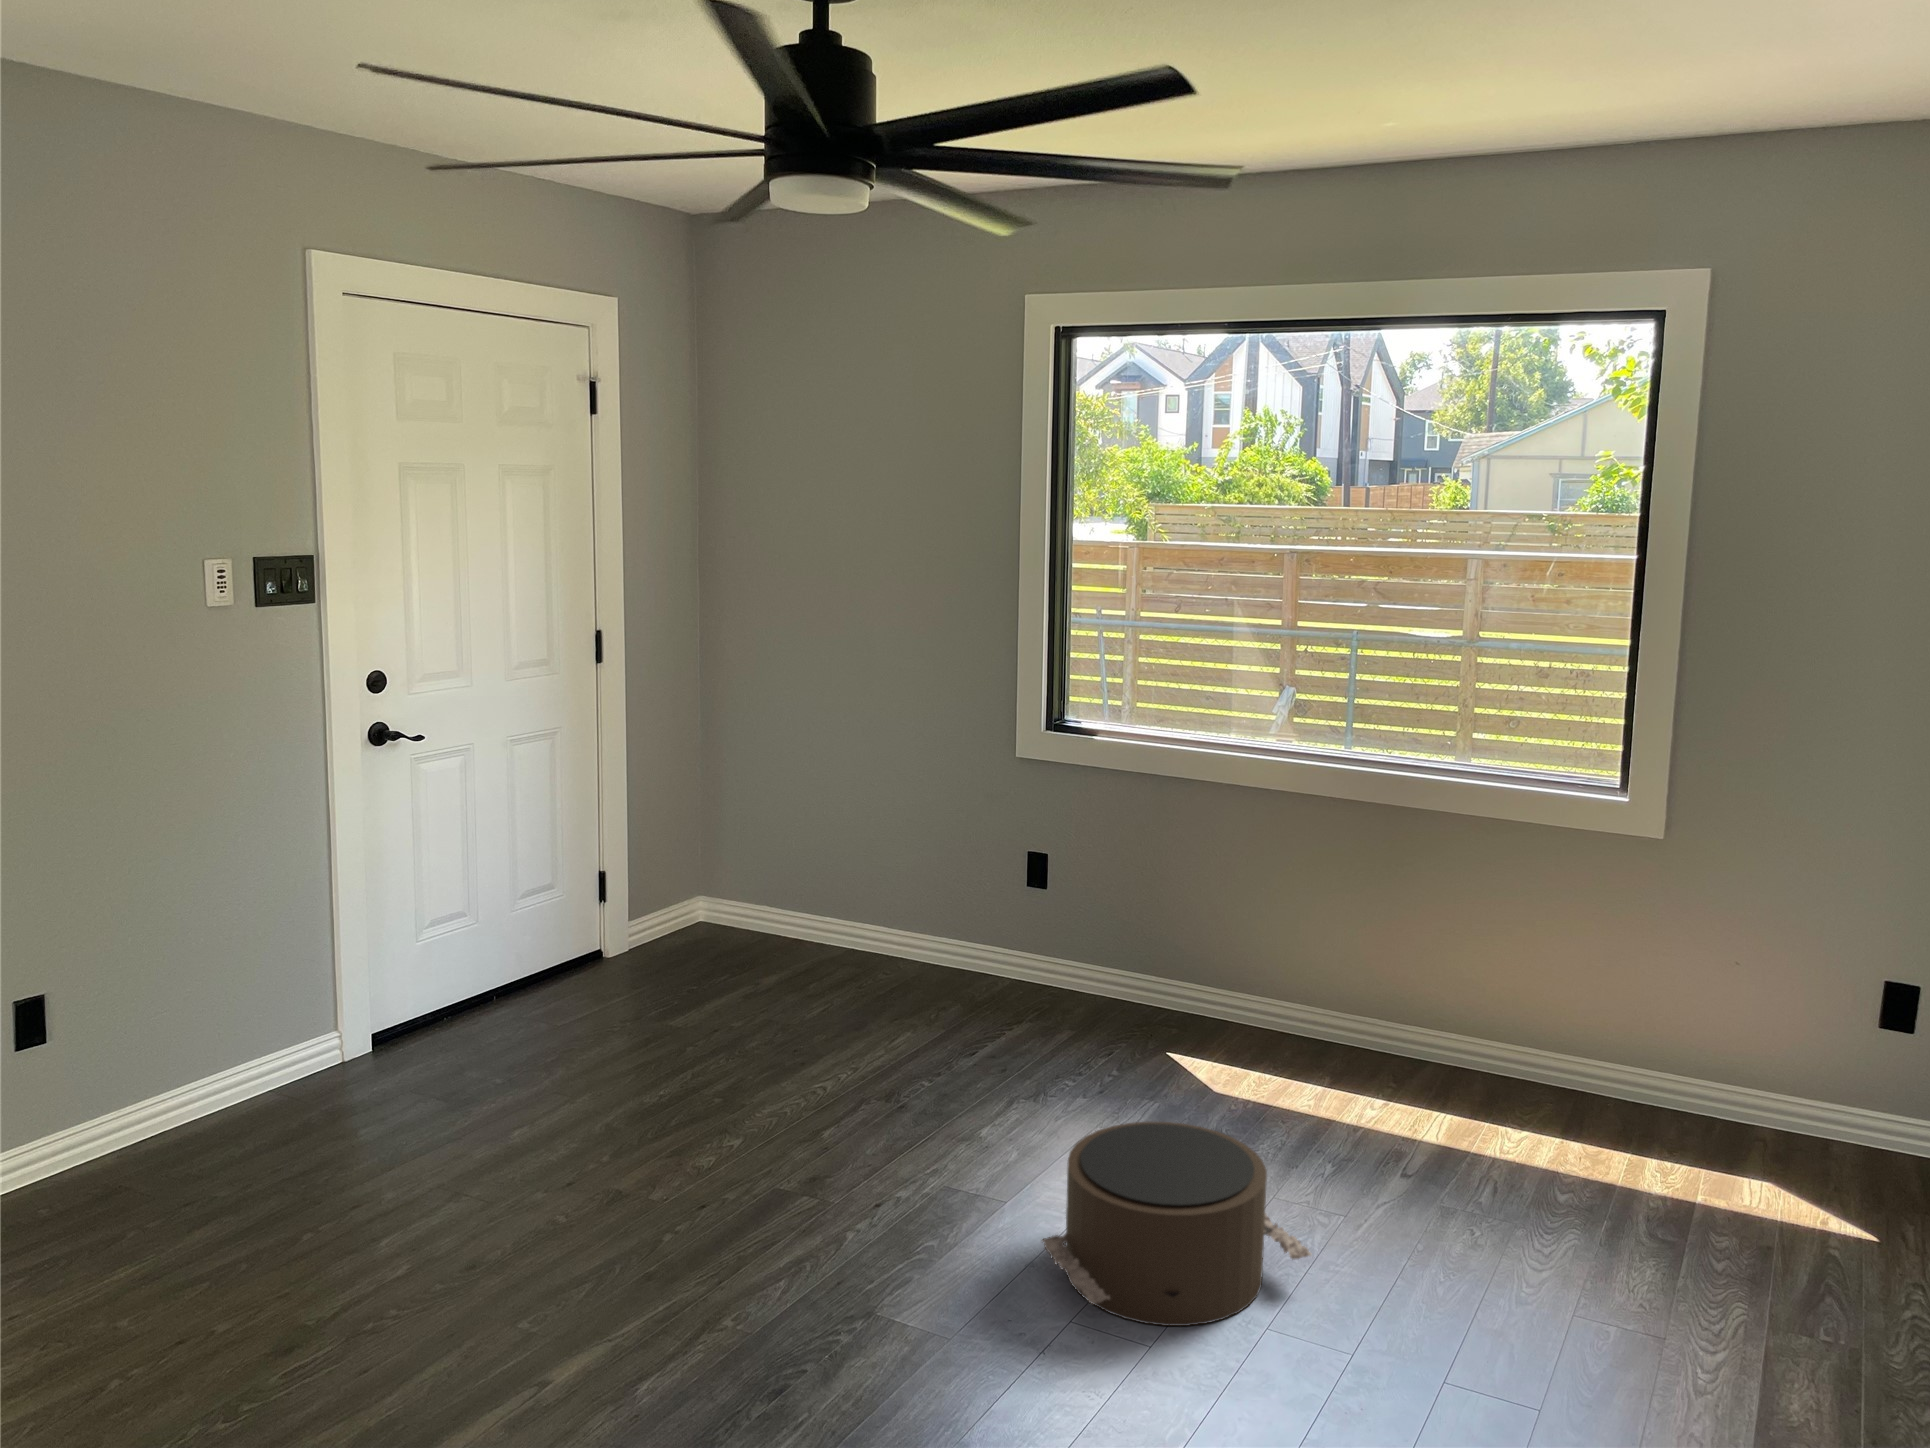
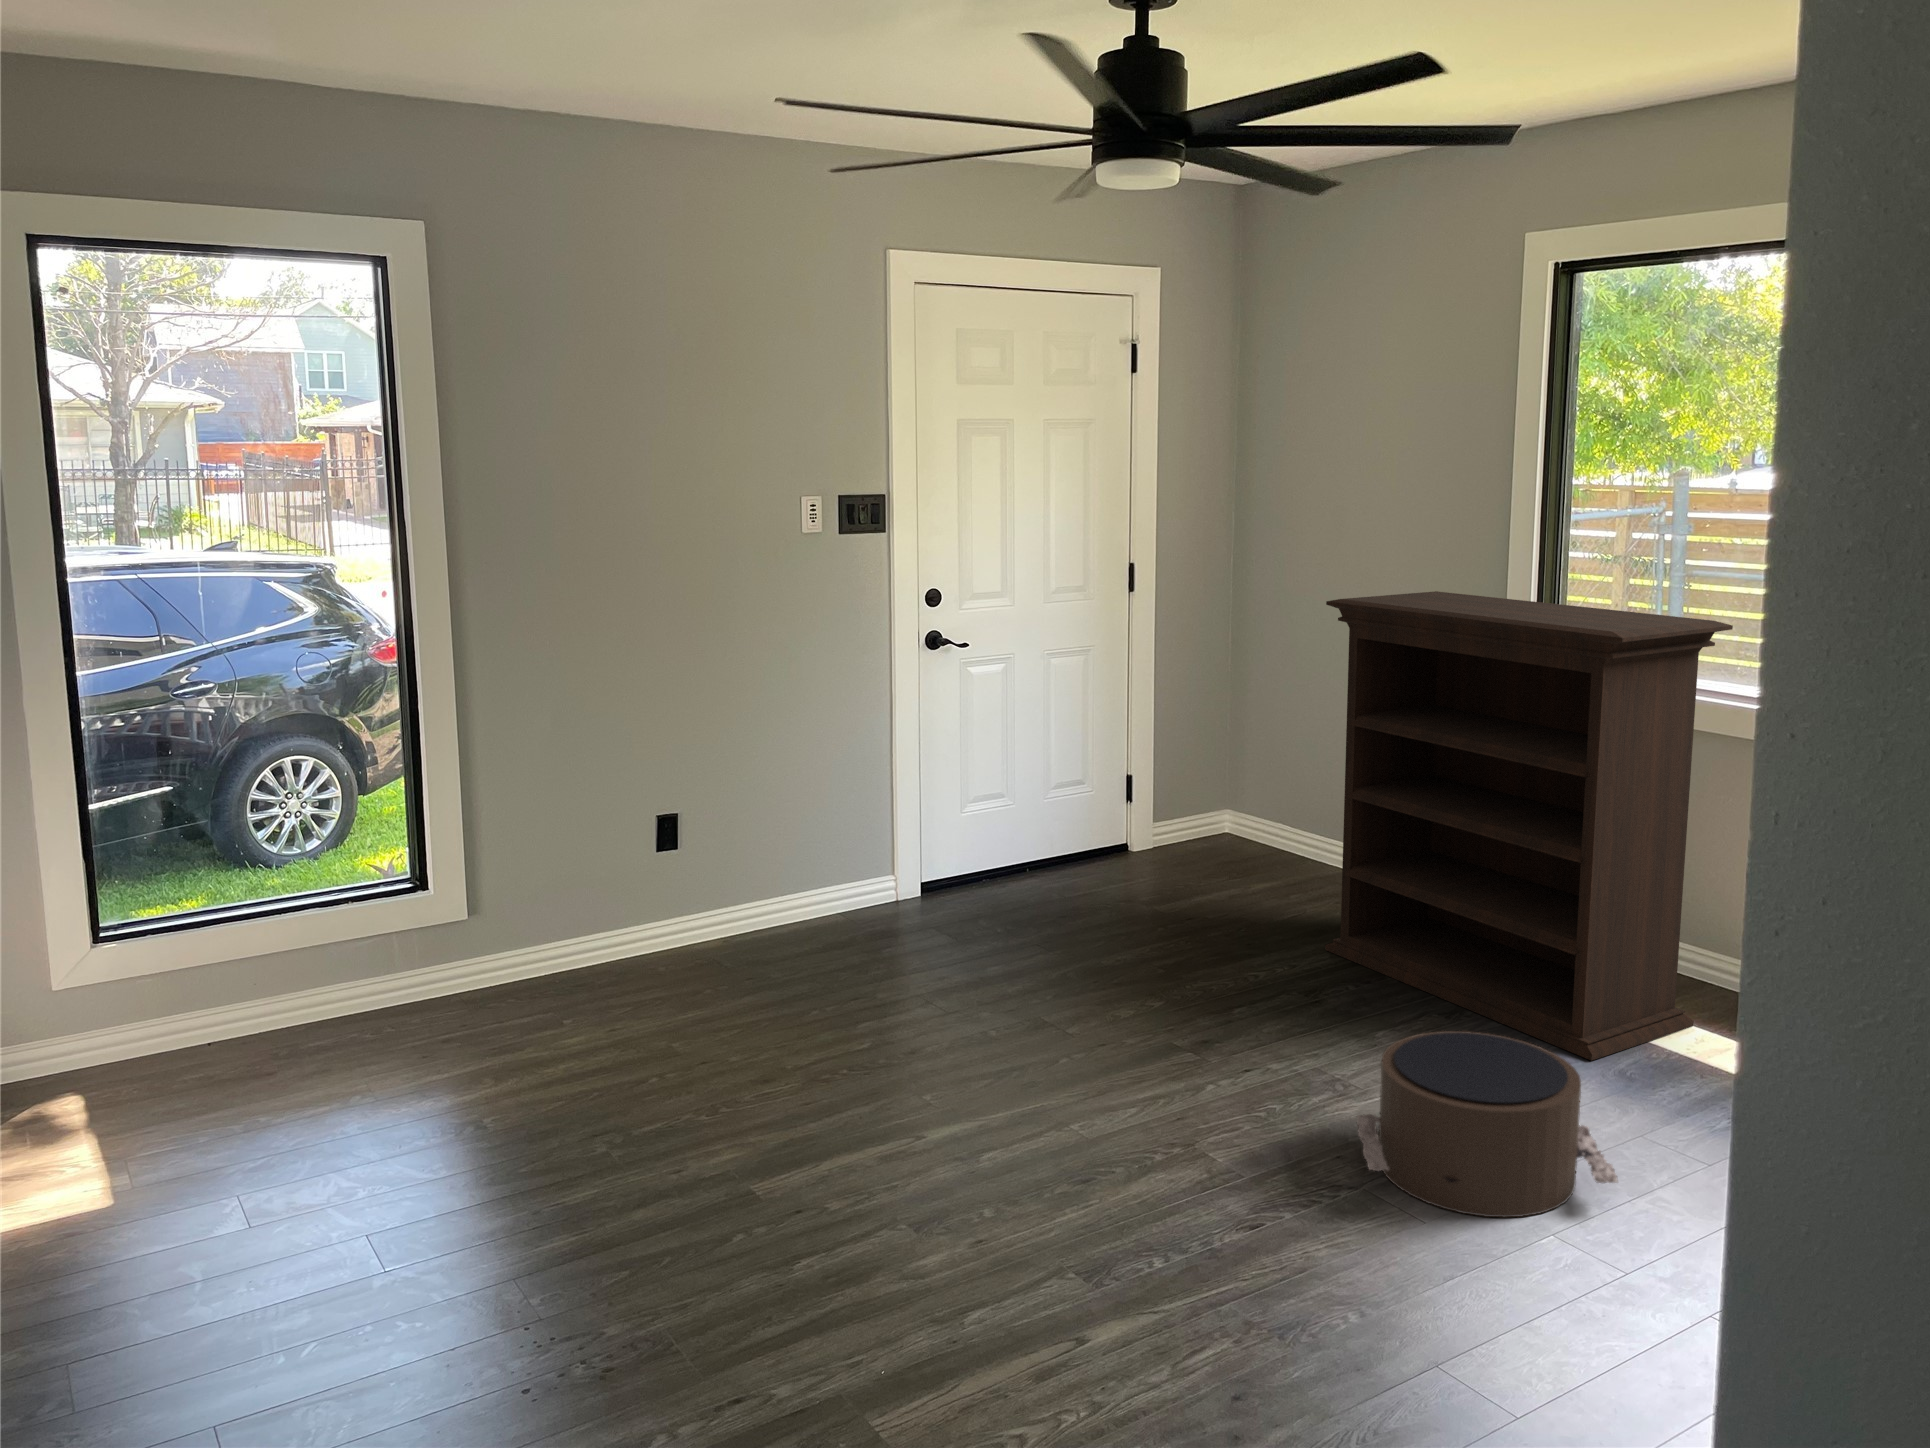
bookshelf: none [872,656,1274,1121] -> present [1325,591,1733,1061]

